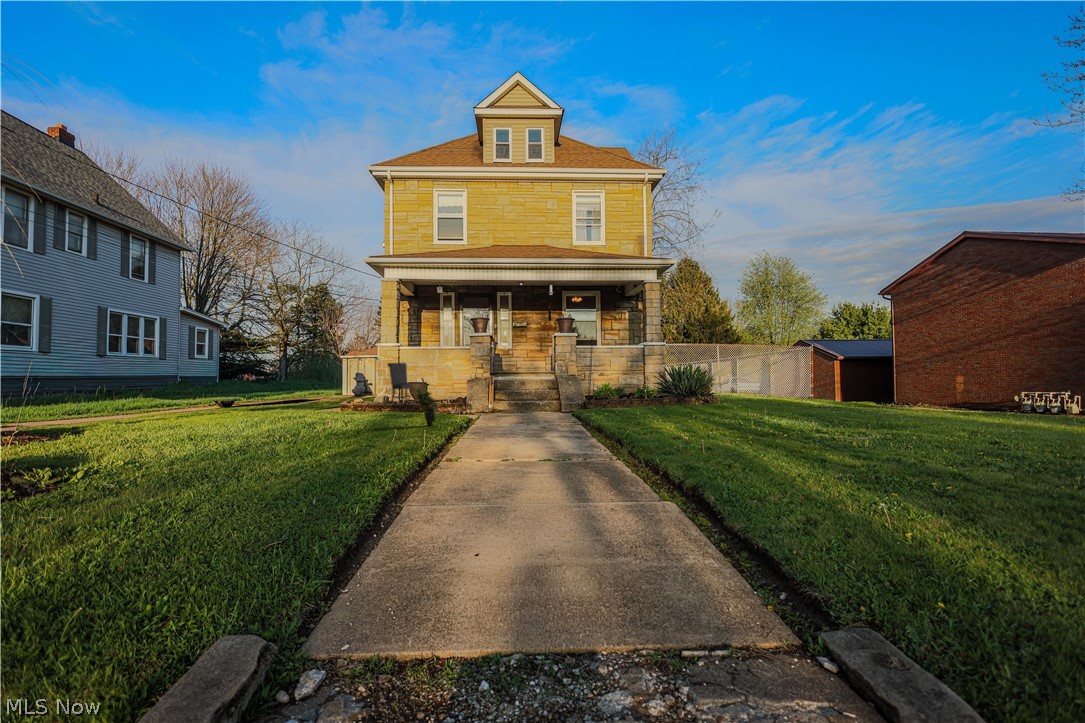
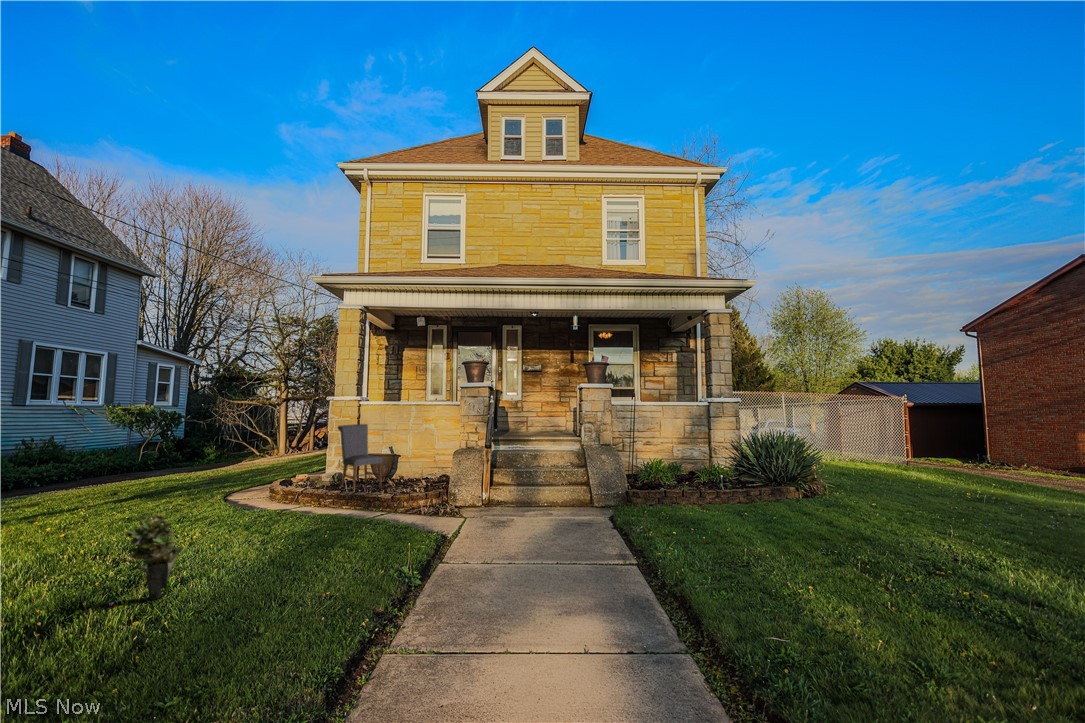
potted plant: present [416,389,437,426] -> present [124,511,183,600]

